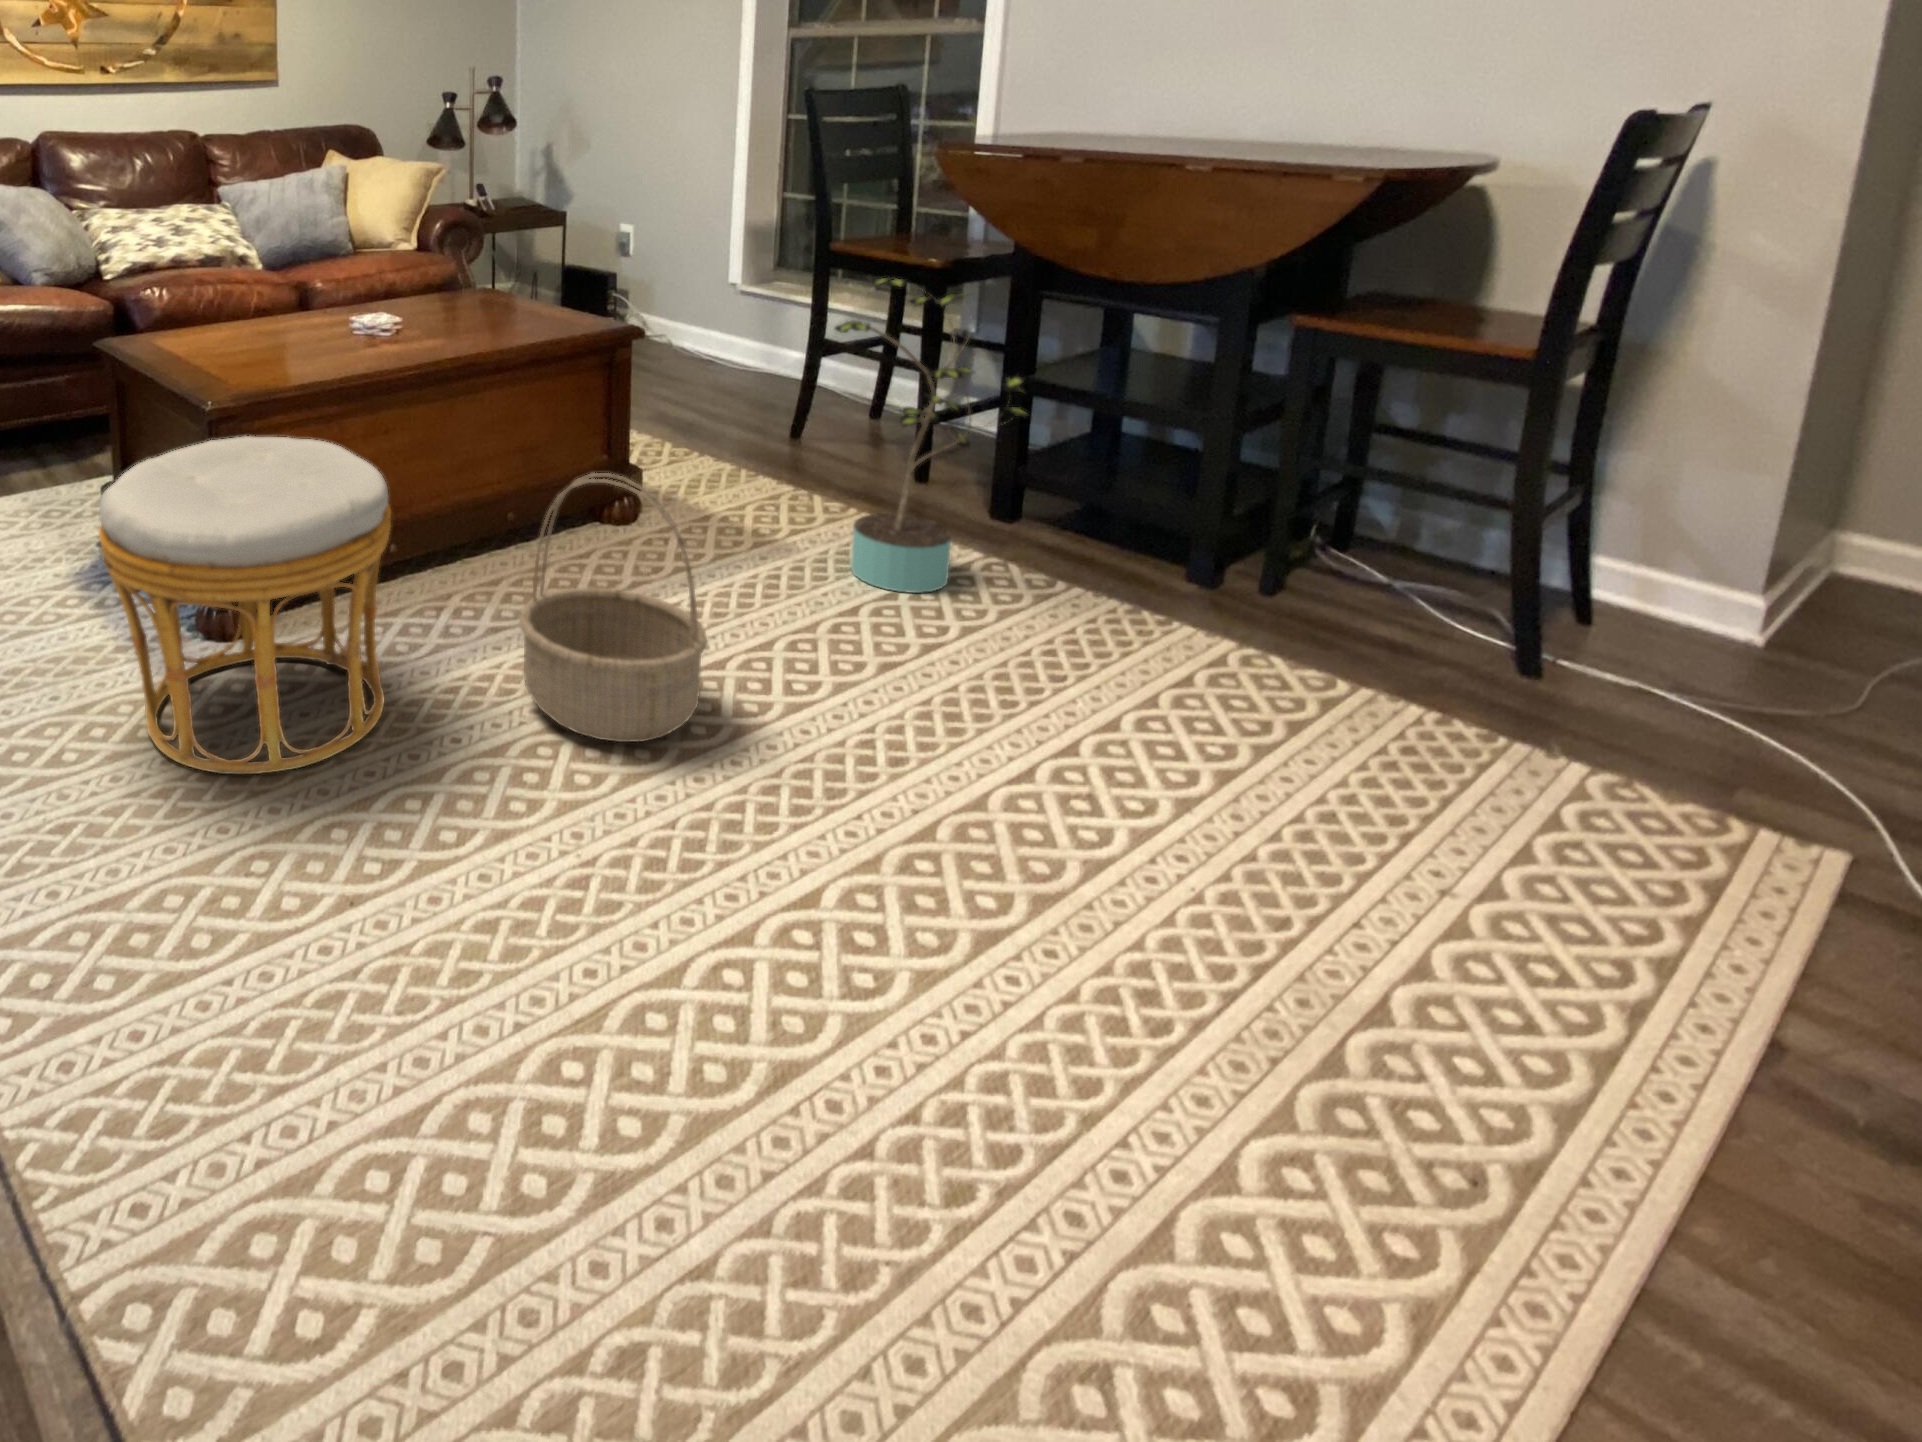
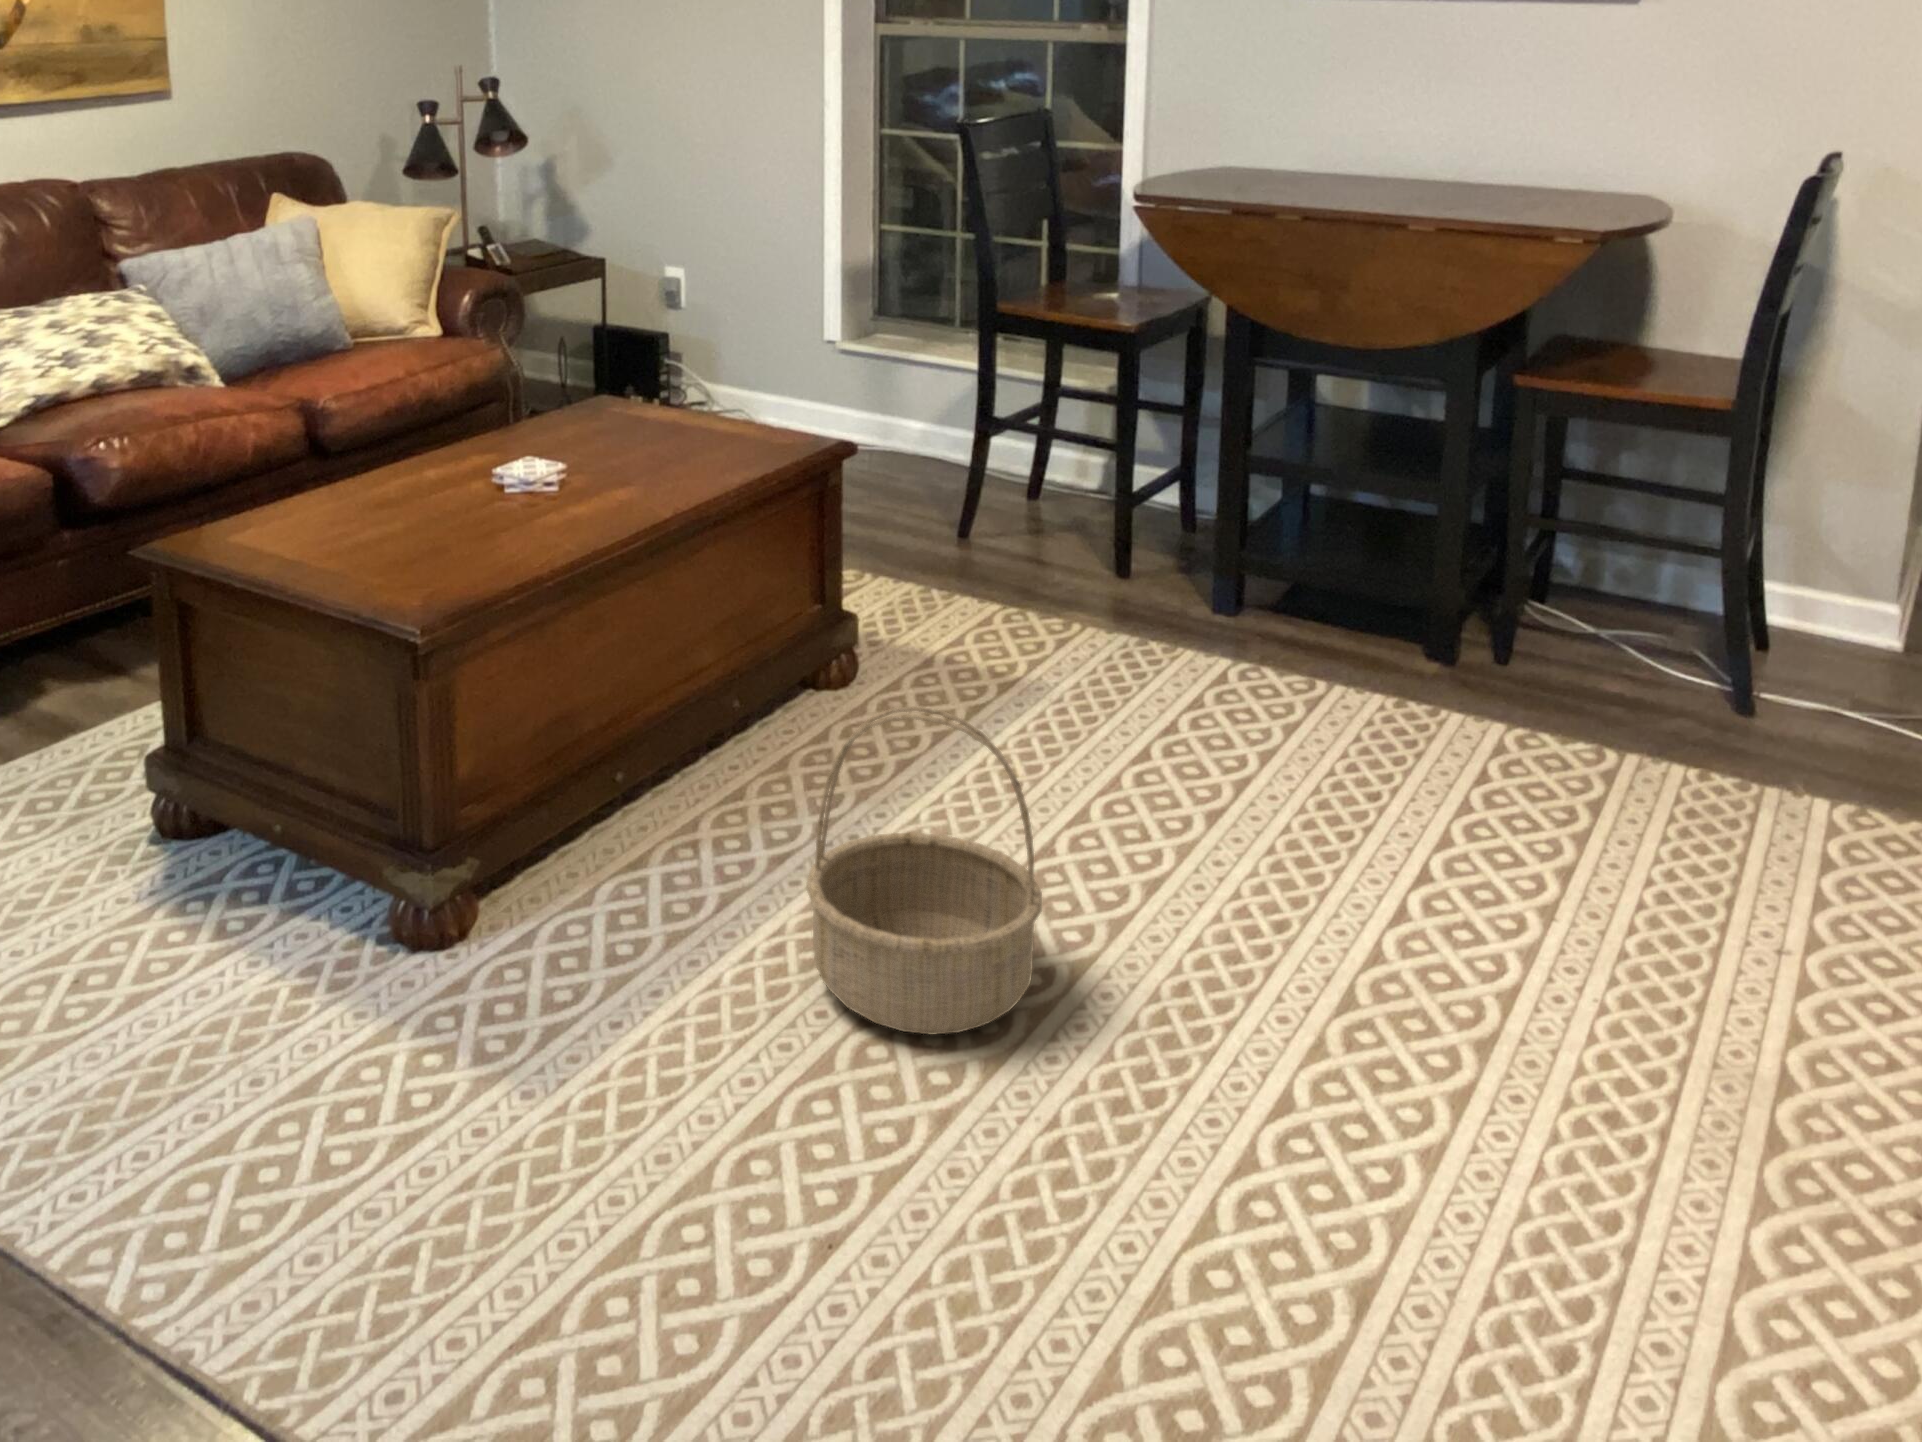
potted plant: present [834,277,1028,593] -> none [1080,387,1289,757]
ottoman: present [99,436,391,774] -> none [265,703,667,1199]

